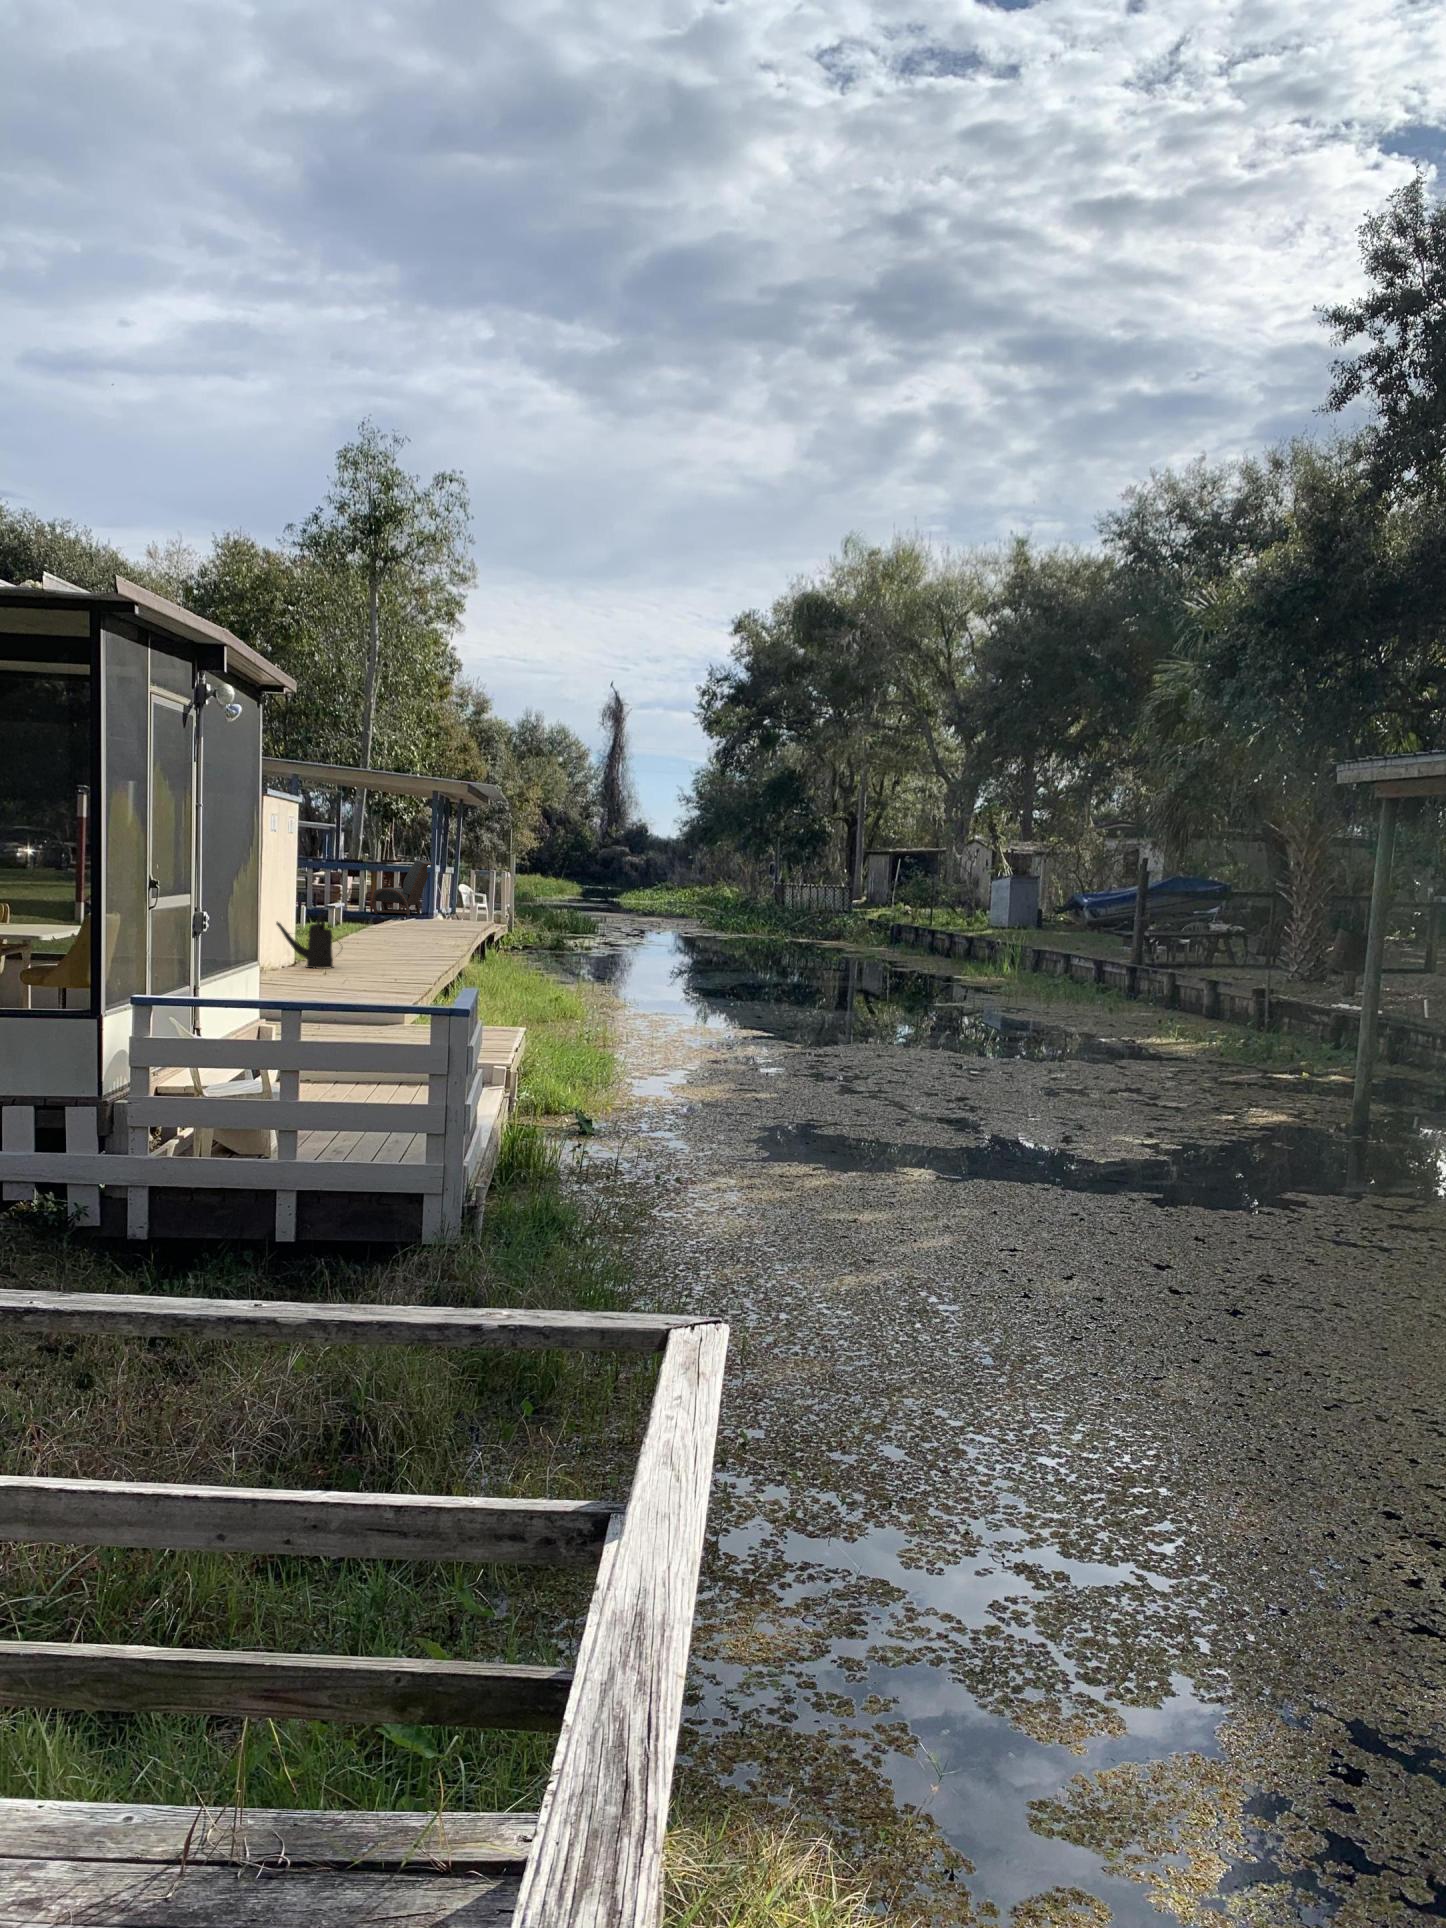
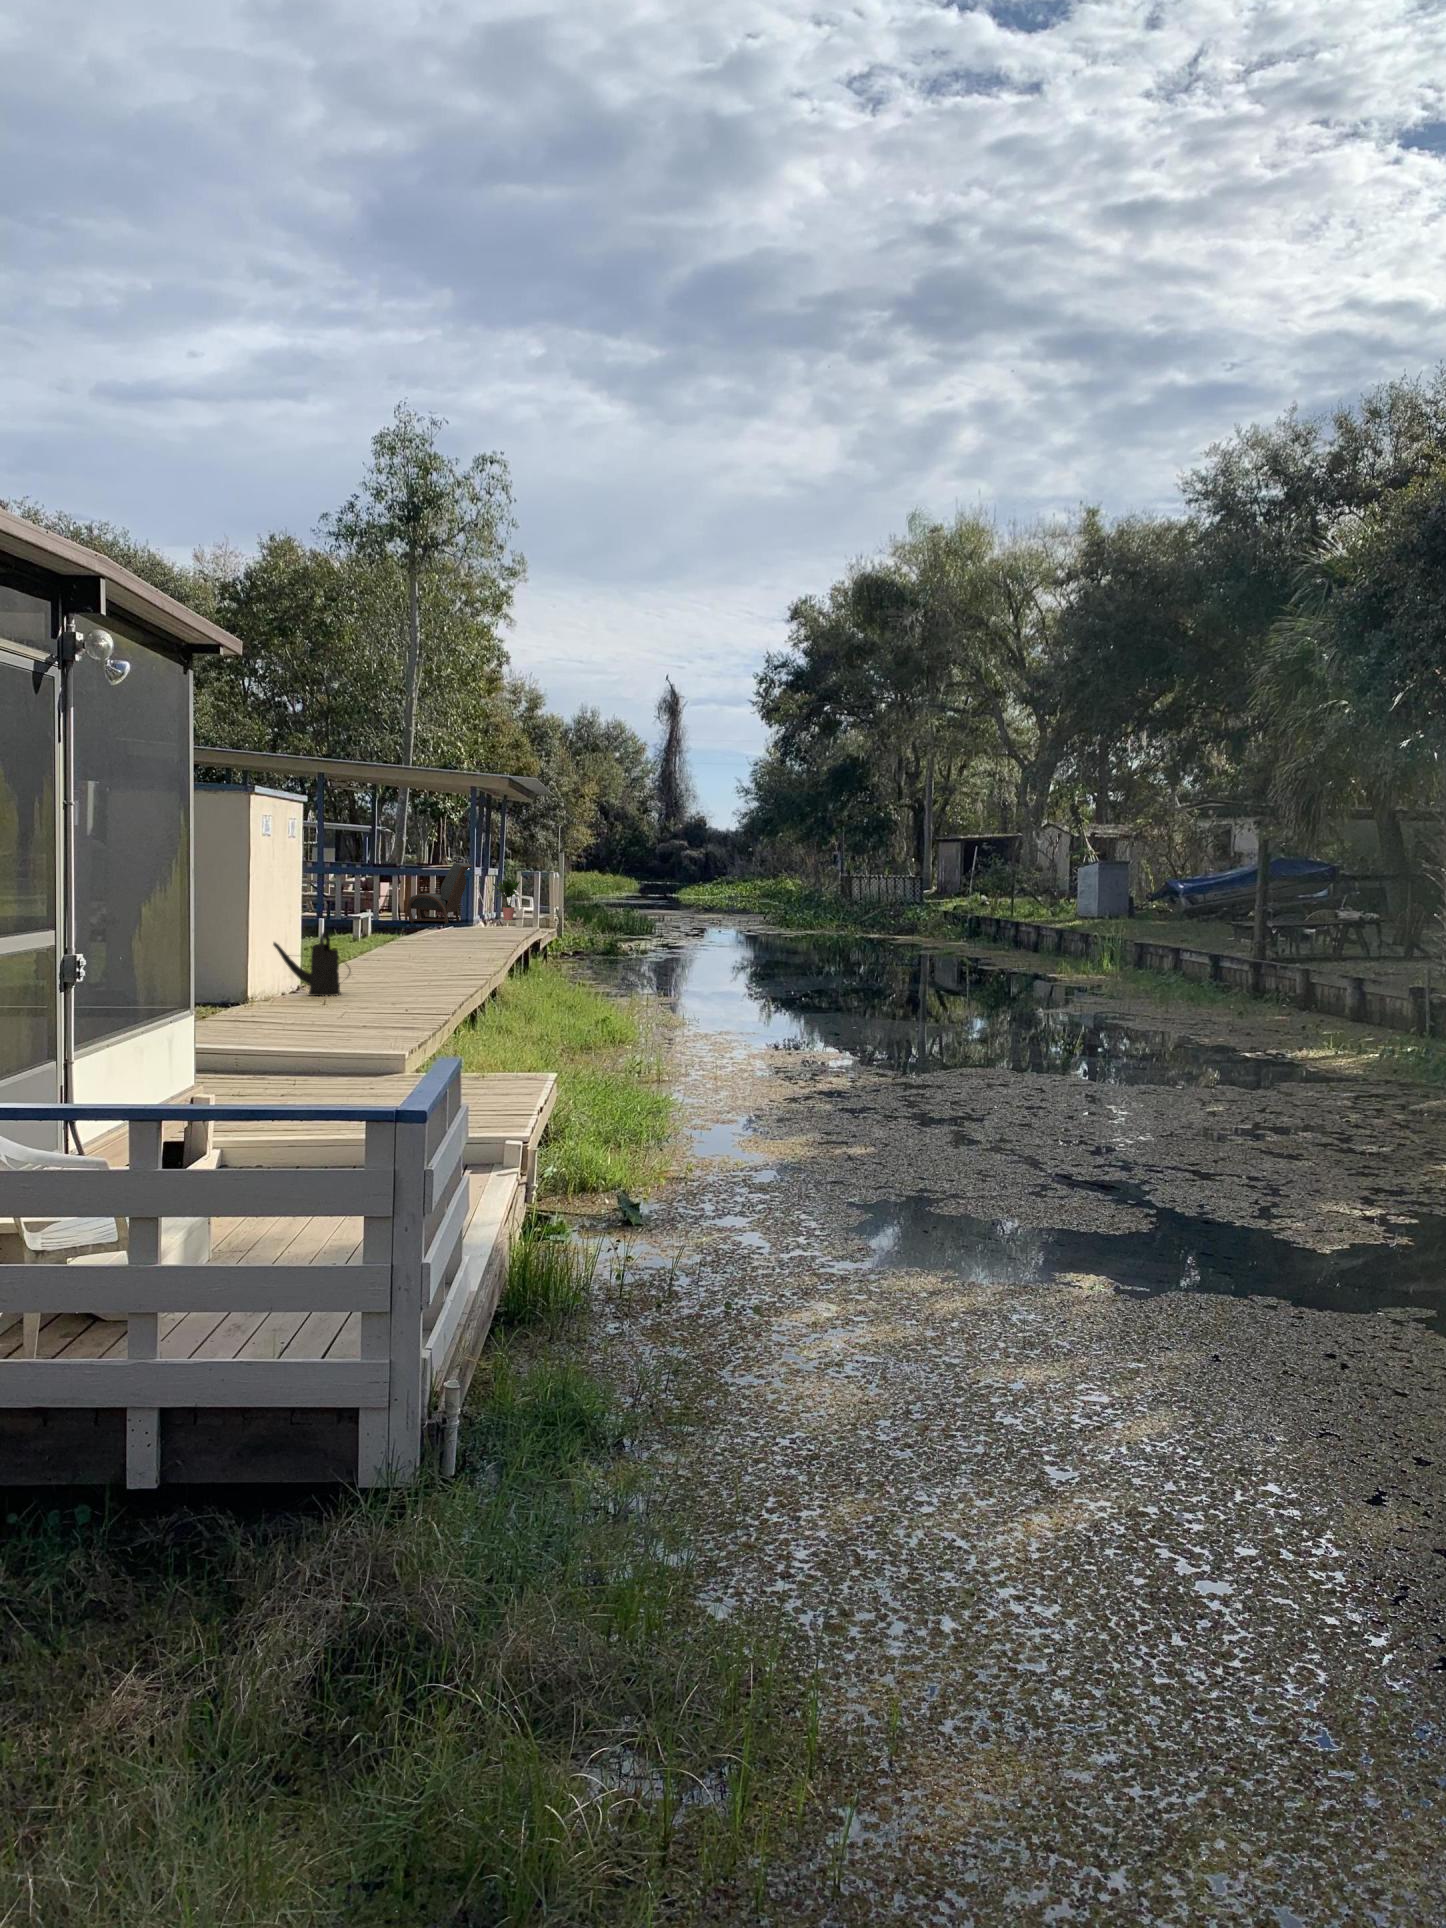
potted plant: none [448,875,477,914] -> present [492,878,520,920]

